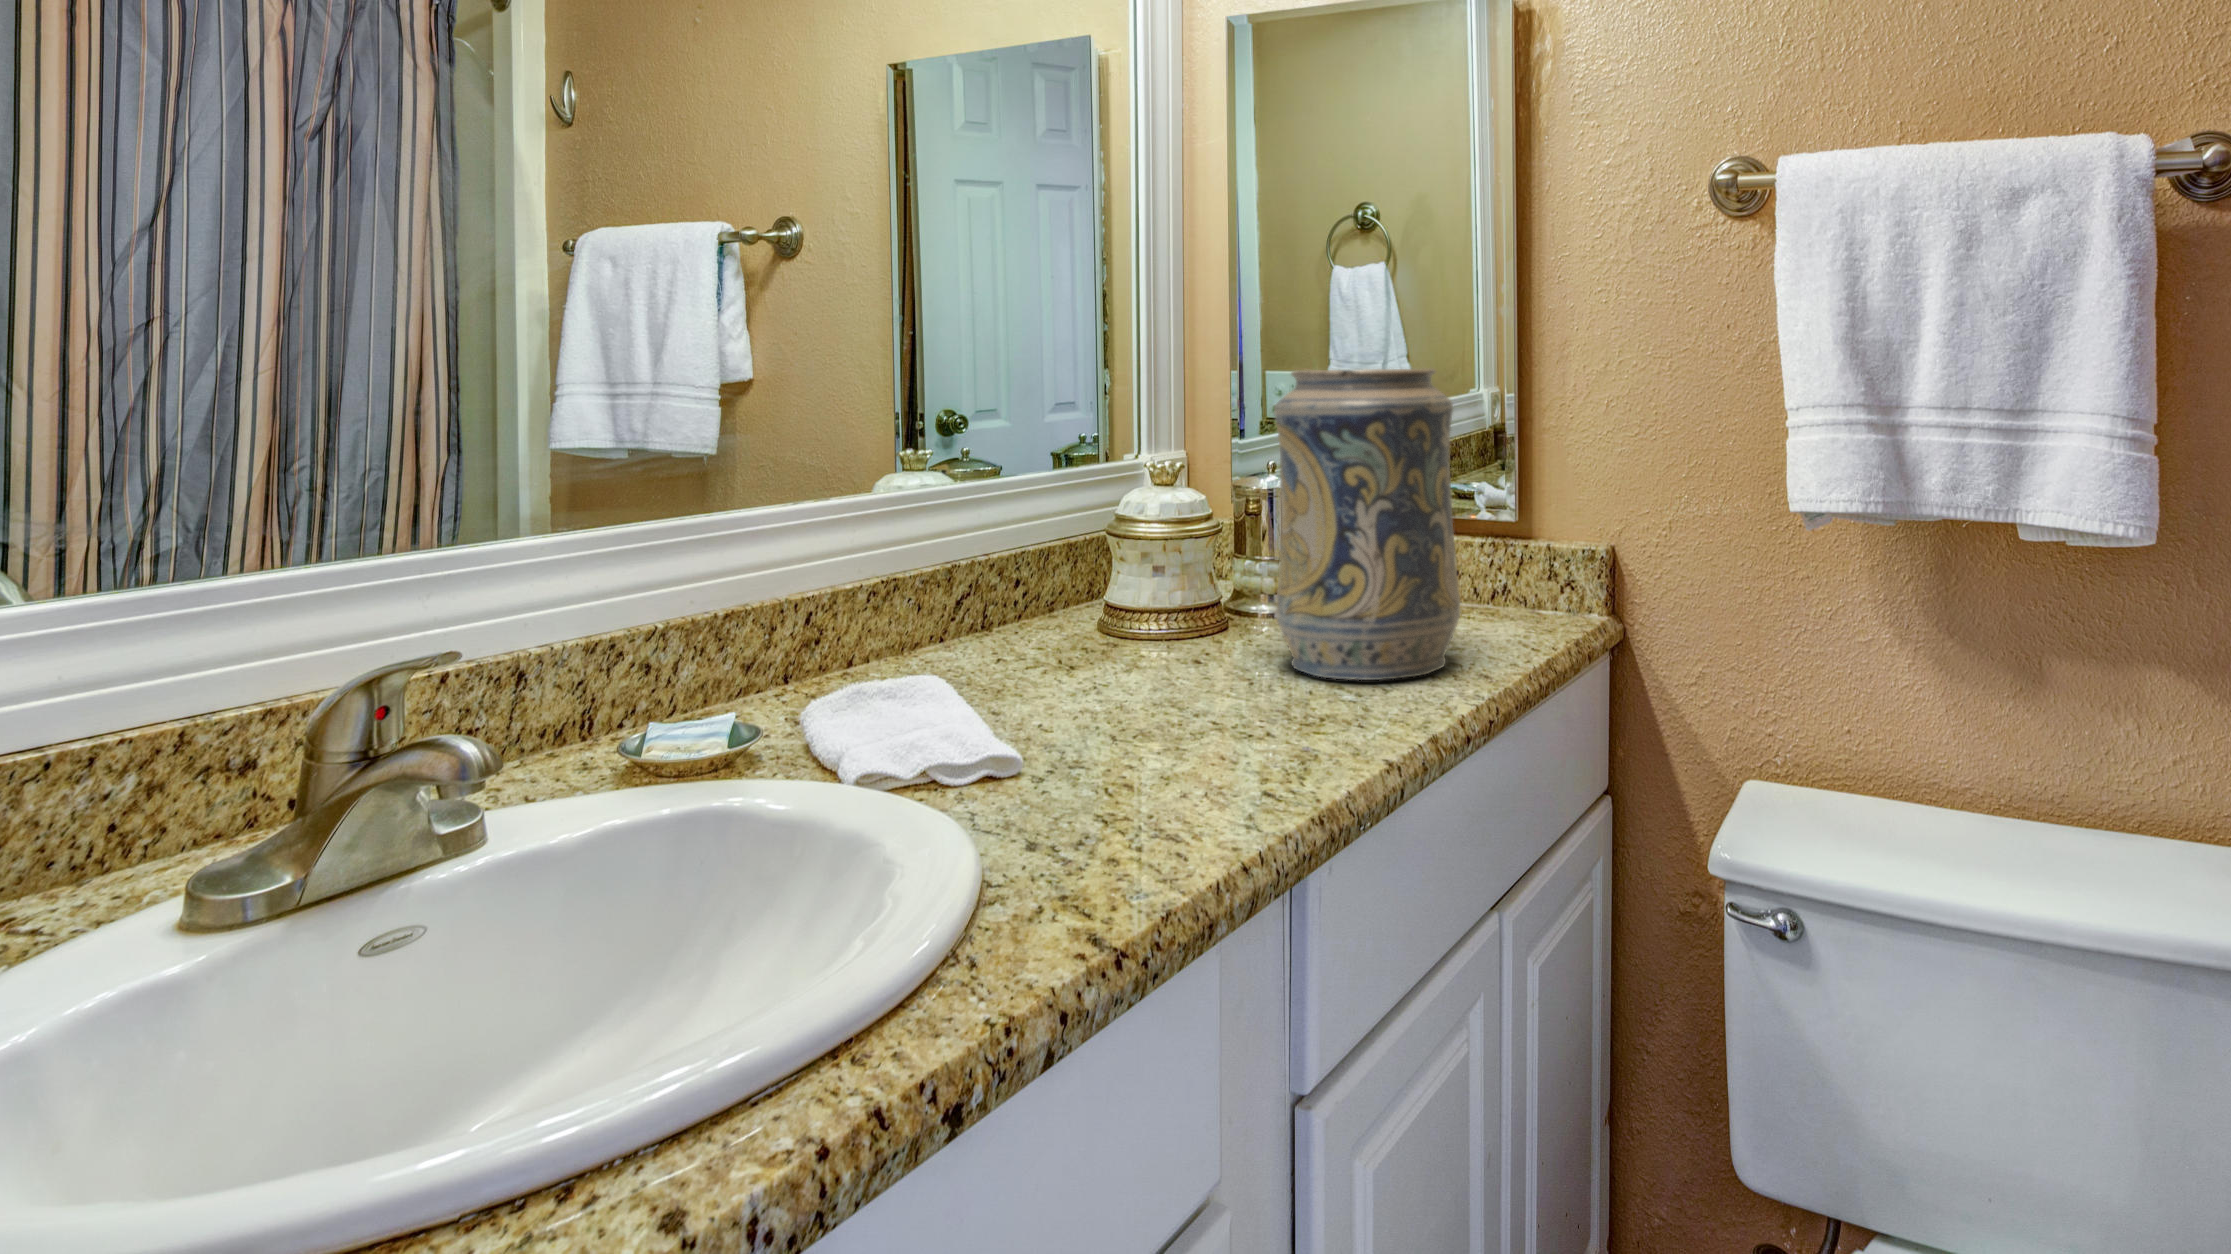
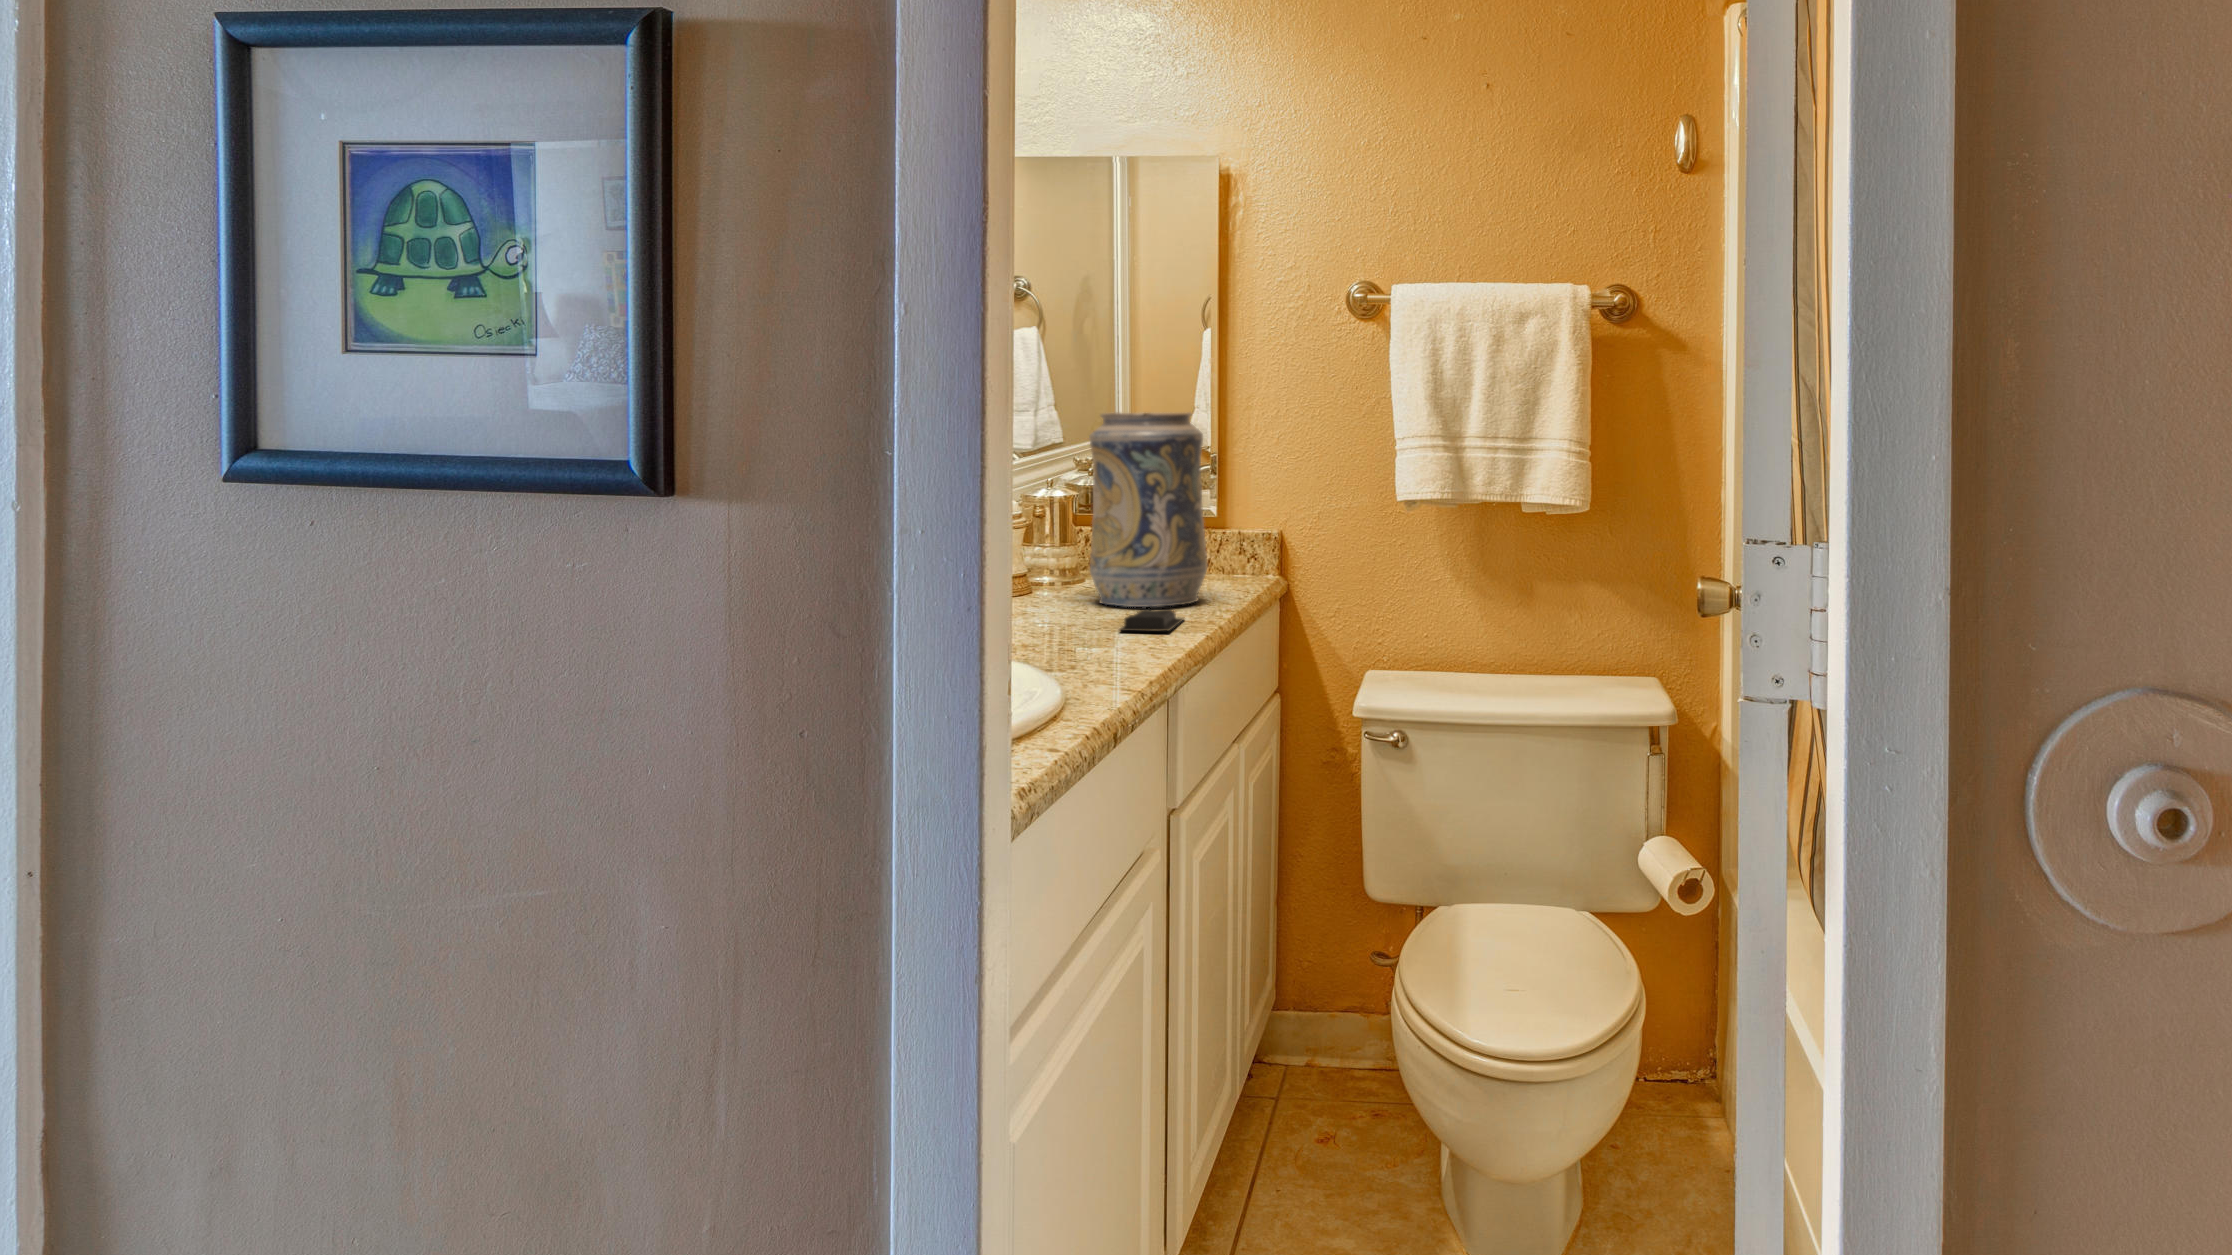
soap bar: none [1239,697,1383,755] -> present [1119,609,1184,631]

